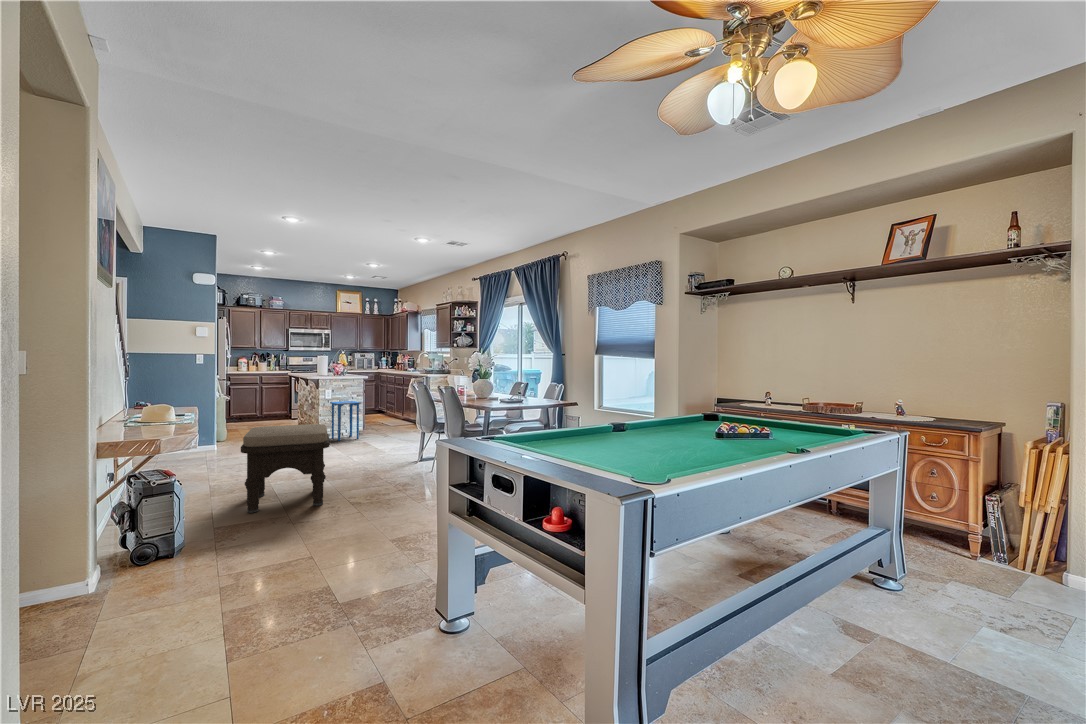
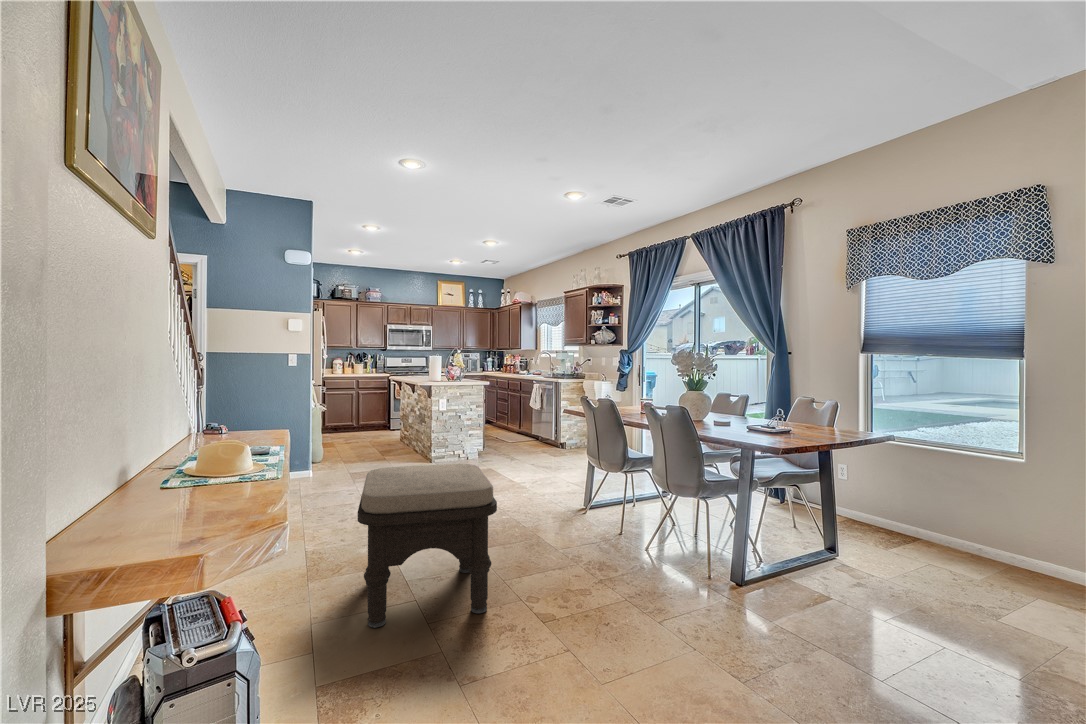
side table: present [330,401,361,441] -> none [446,414,485,467]

